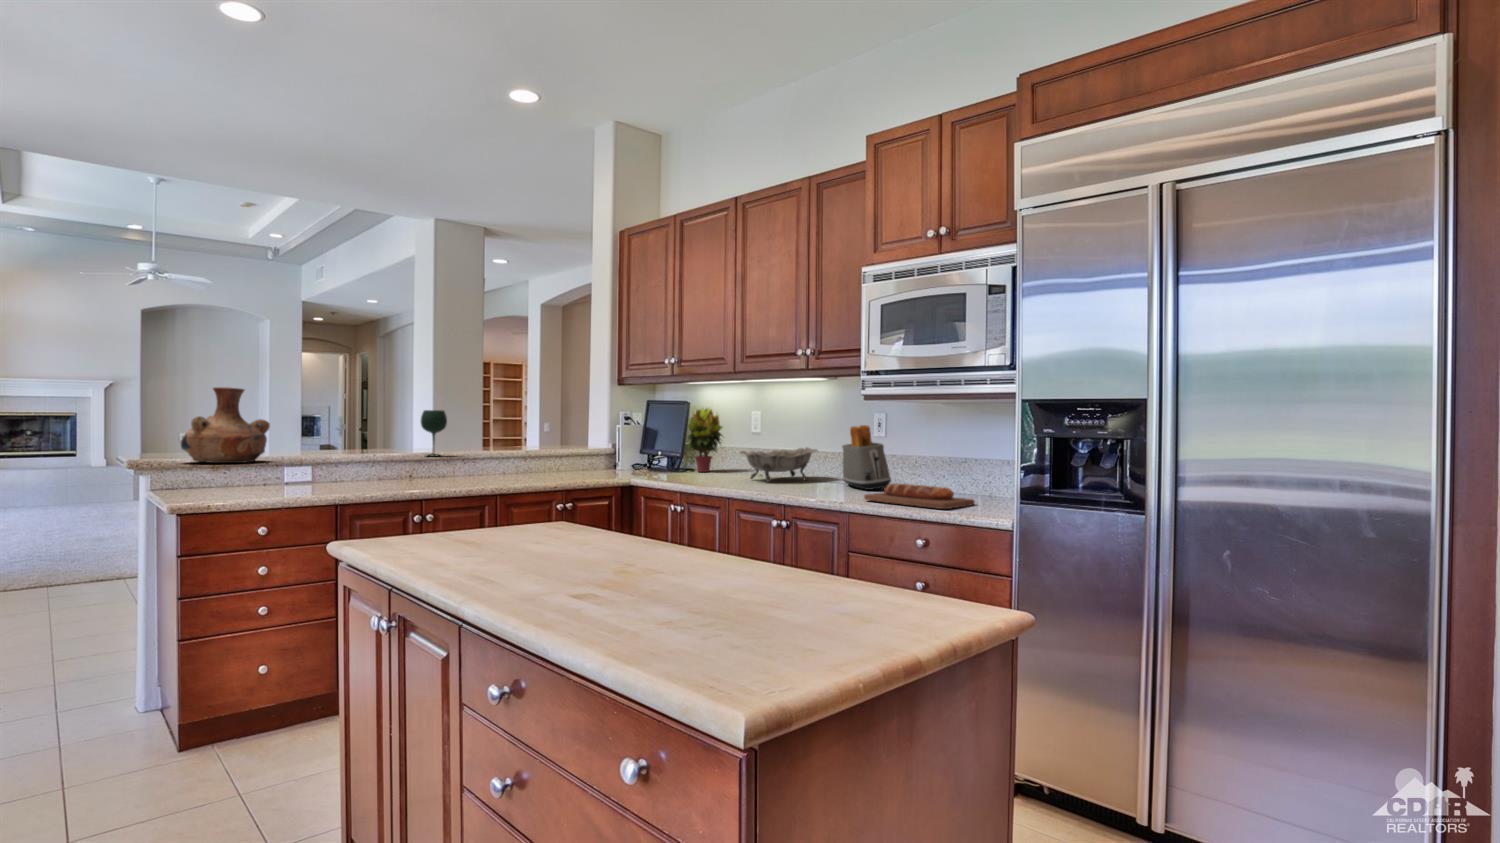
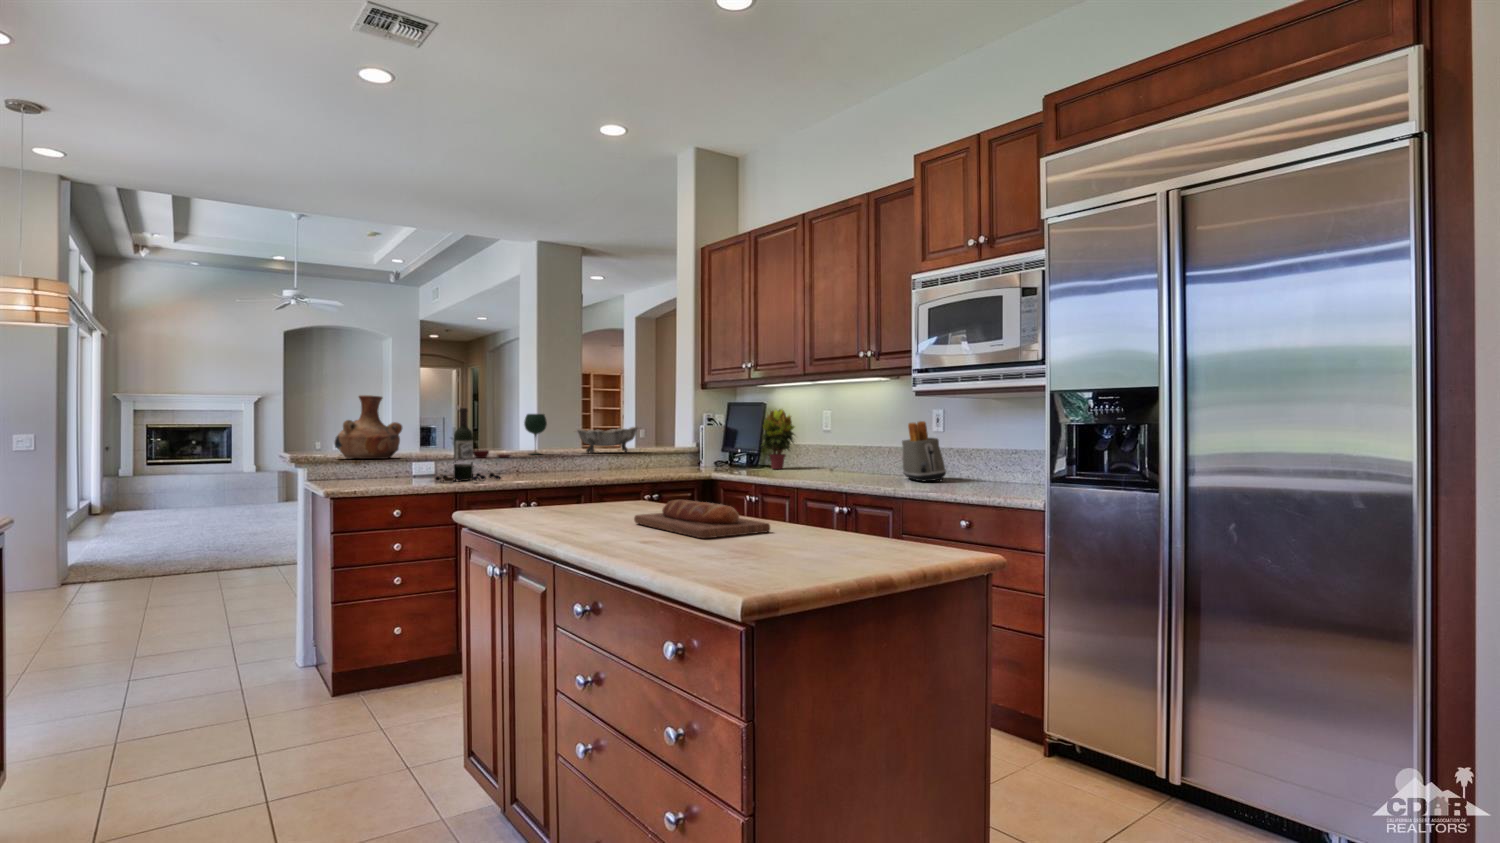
wine bottle: none [310,404,406,490] -> present [435,408,510,482]
decorative bowl: present [739,448,817,482] -> present [575,426,641,453]
bread loaf: present [864,483,975,509] -> present [634,500,770,538]

